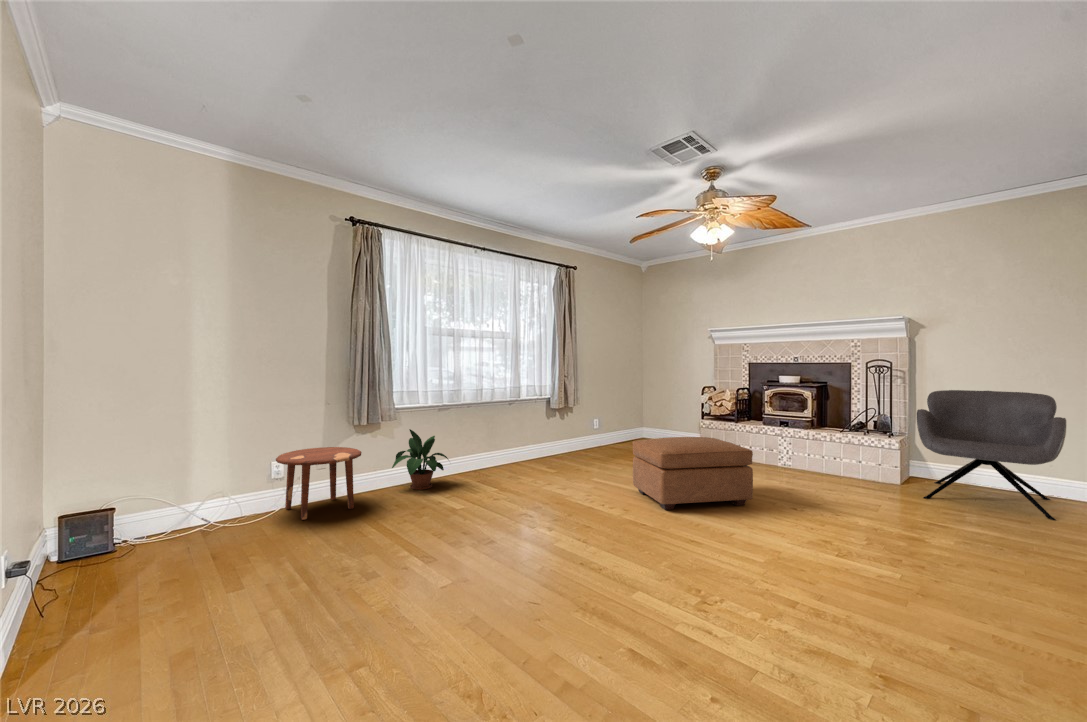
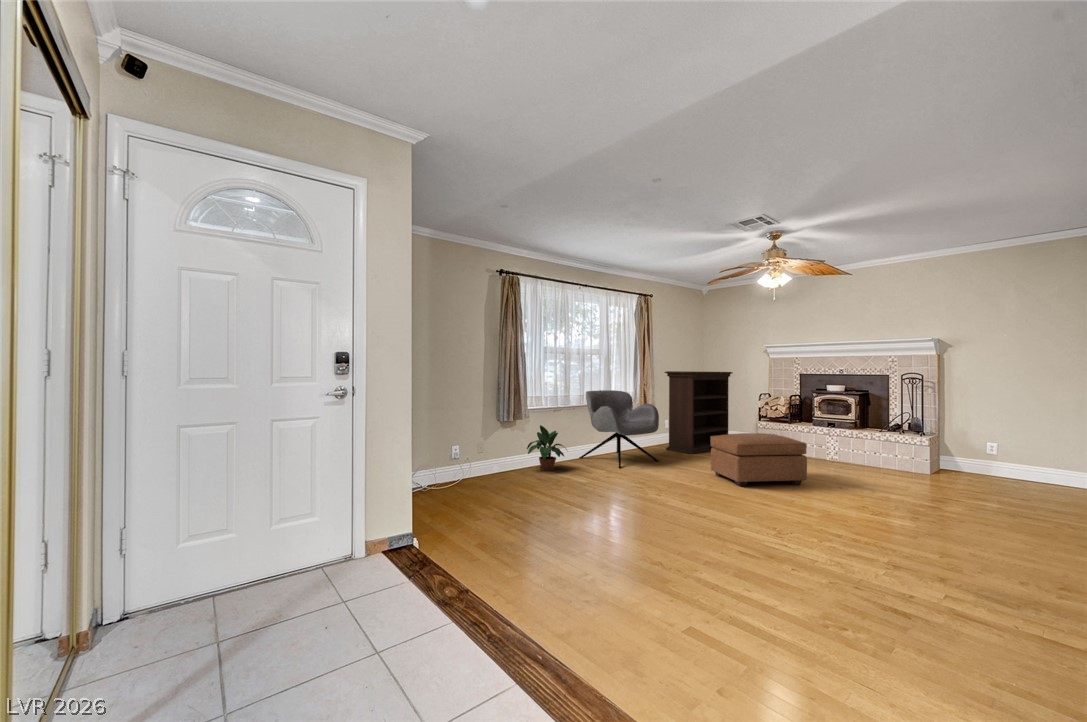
bookshelf: none [589,360,672,461] -> present [665,371,733,454]
armchair: present [917,390,1066,520] -> present [579,390,659,468]
side table: present [276,447,362,520] -> none [460,437,515,486]

